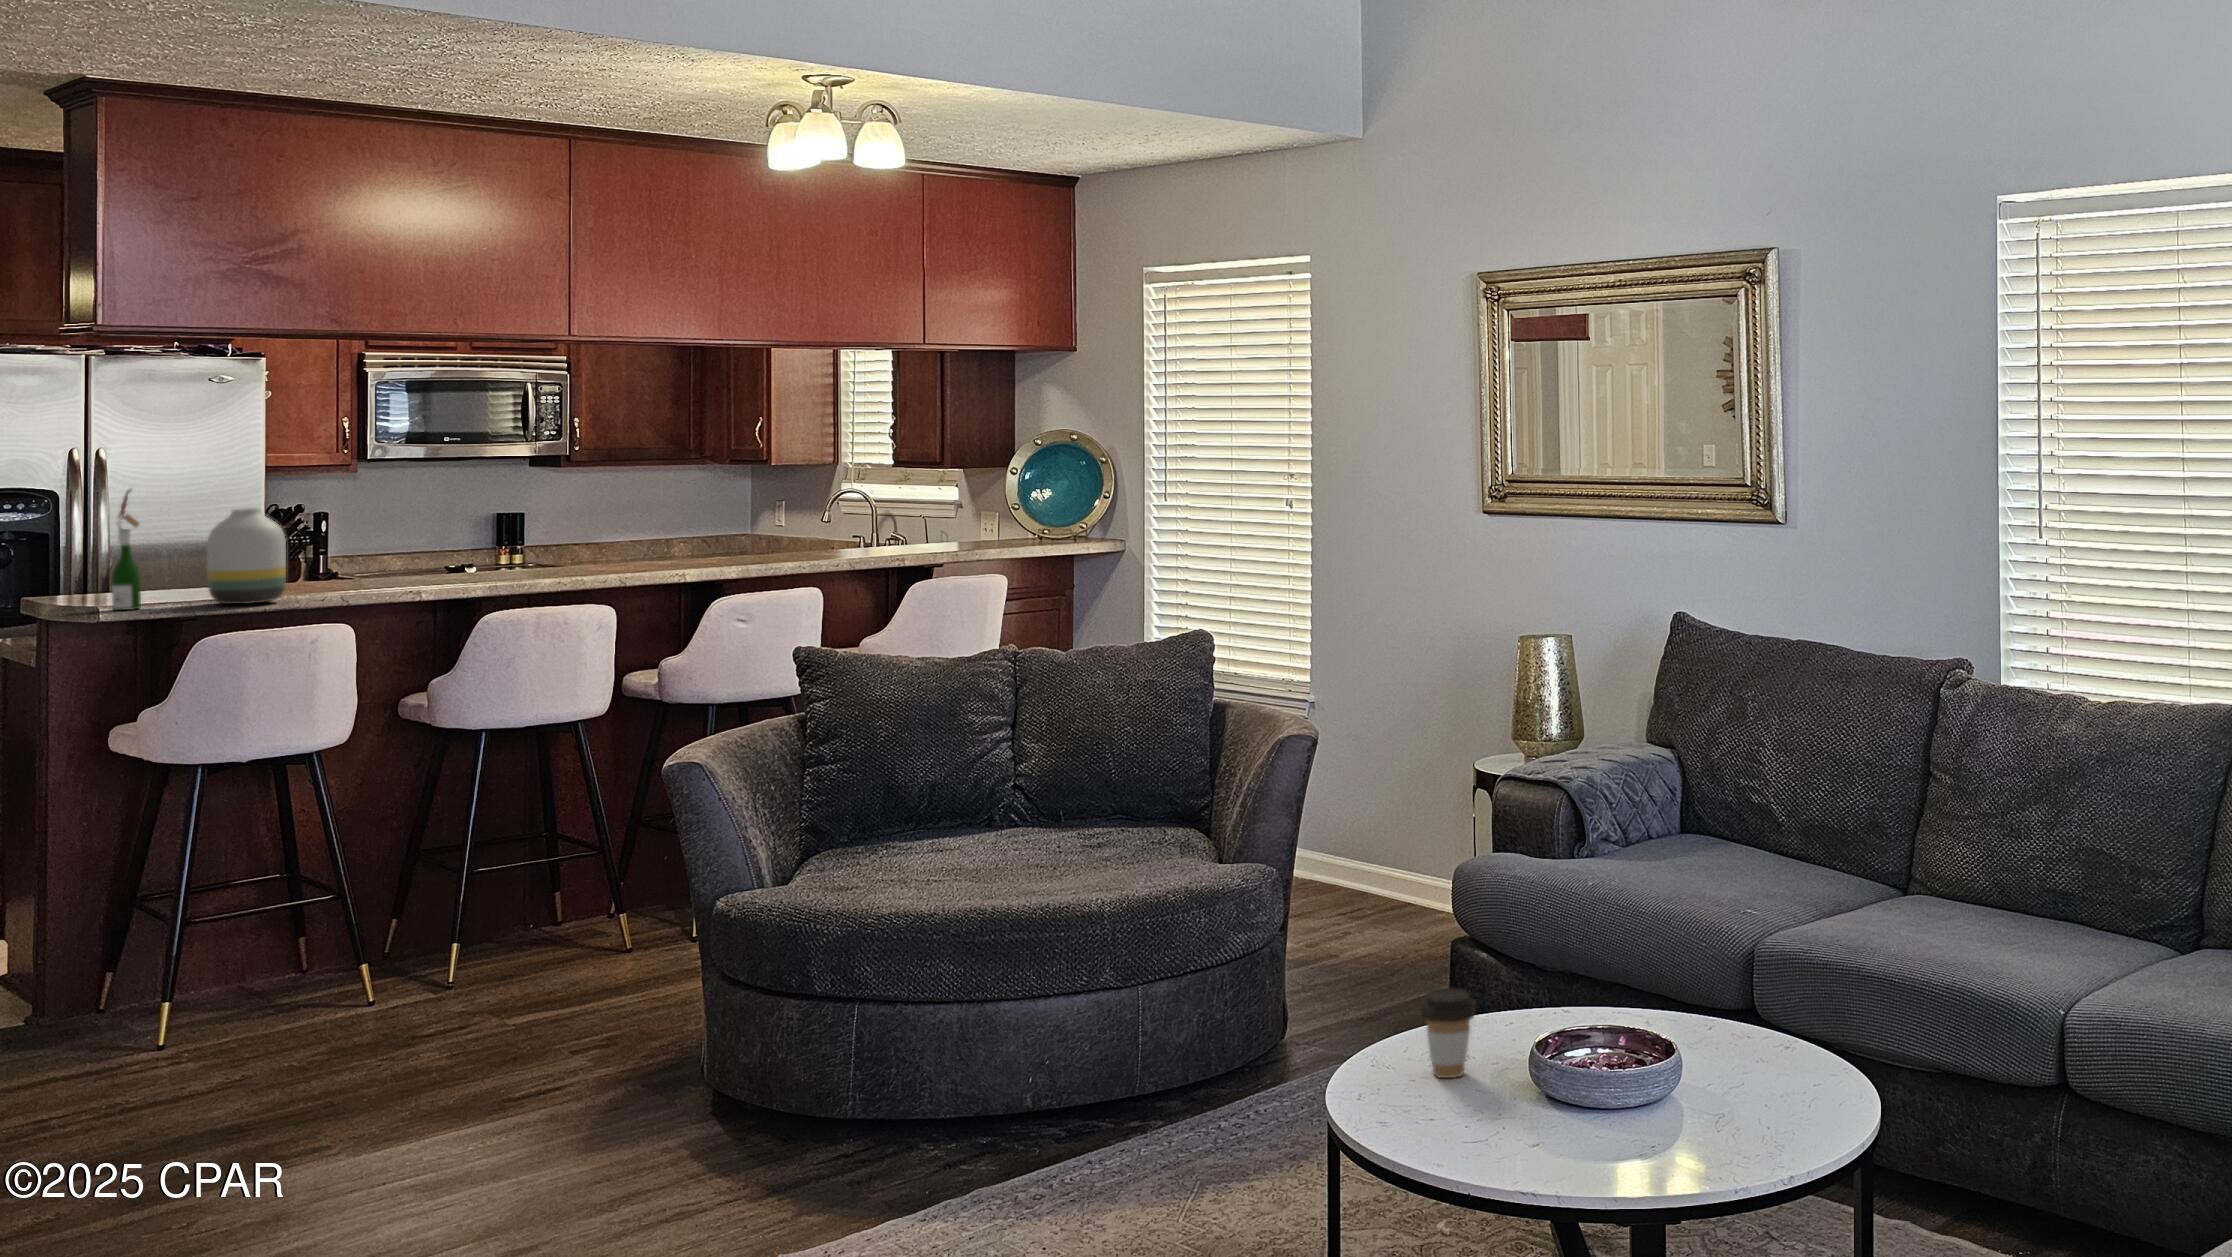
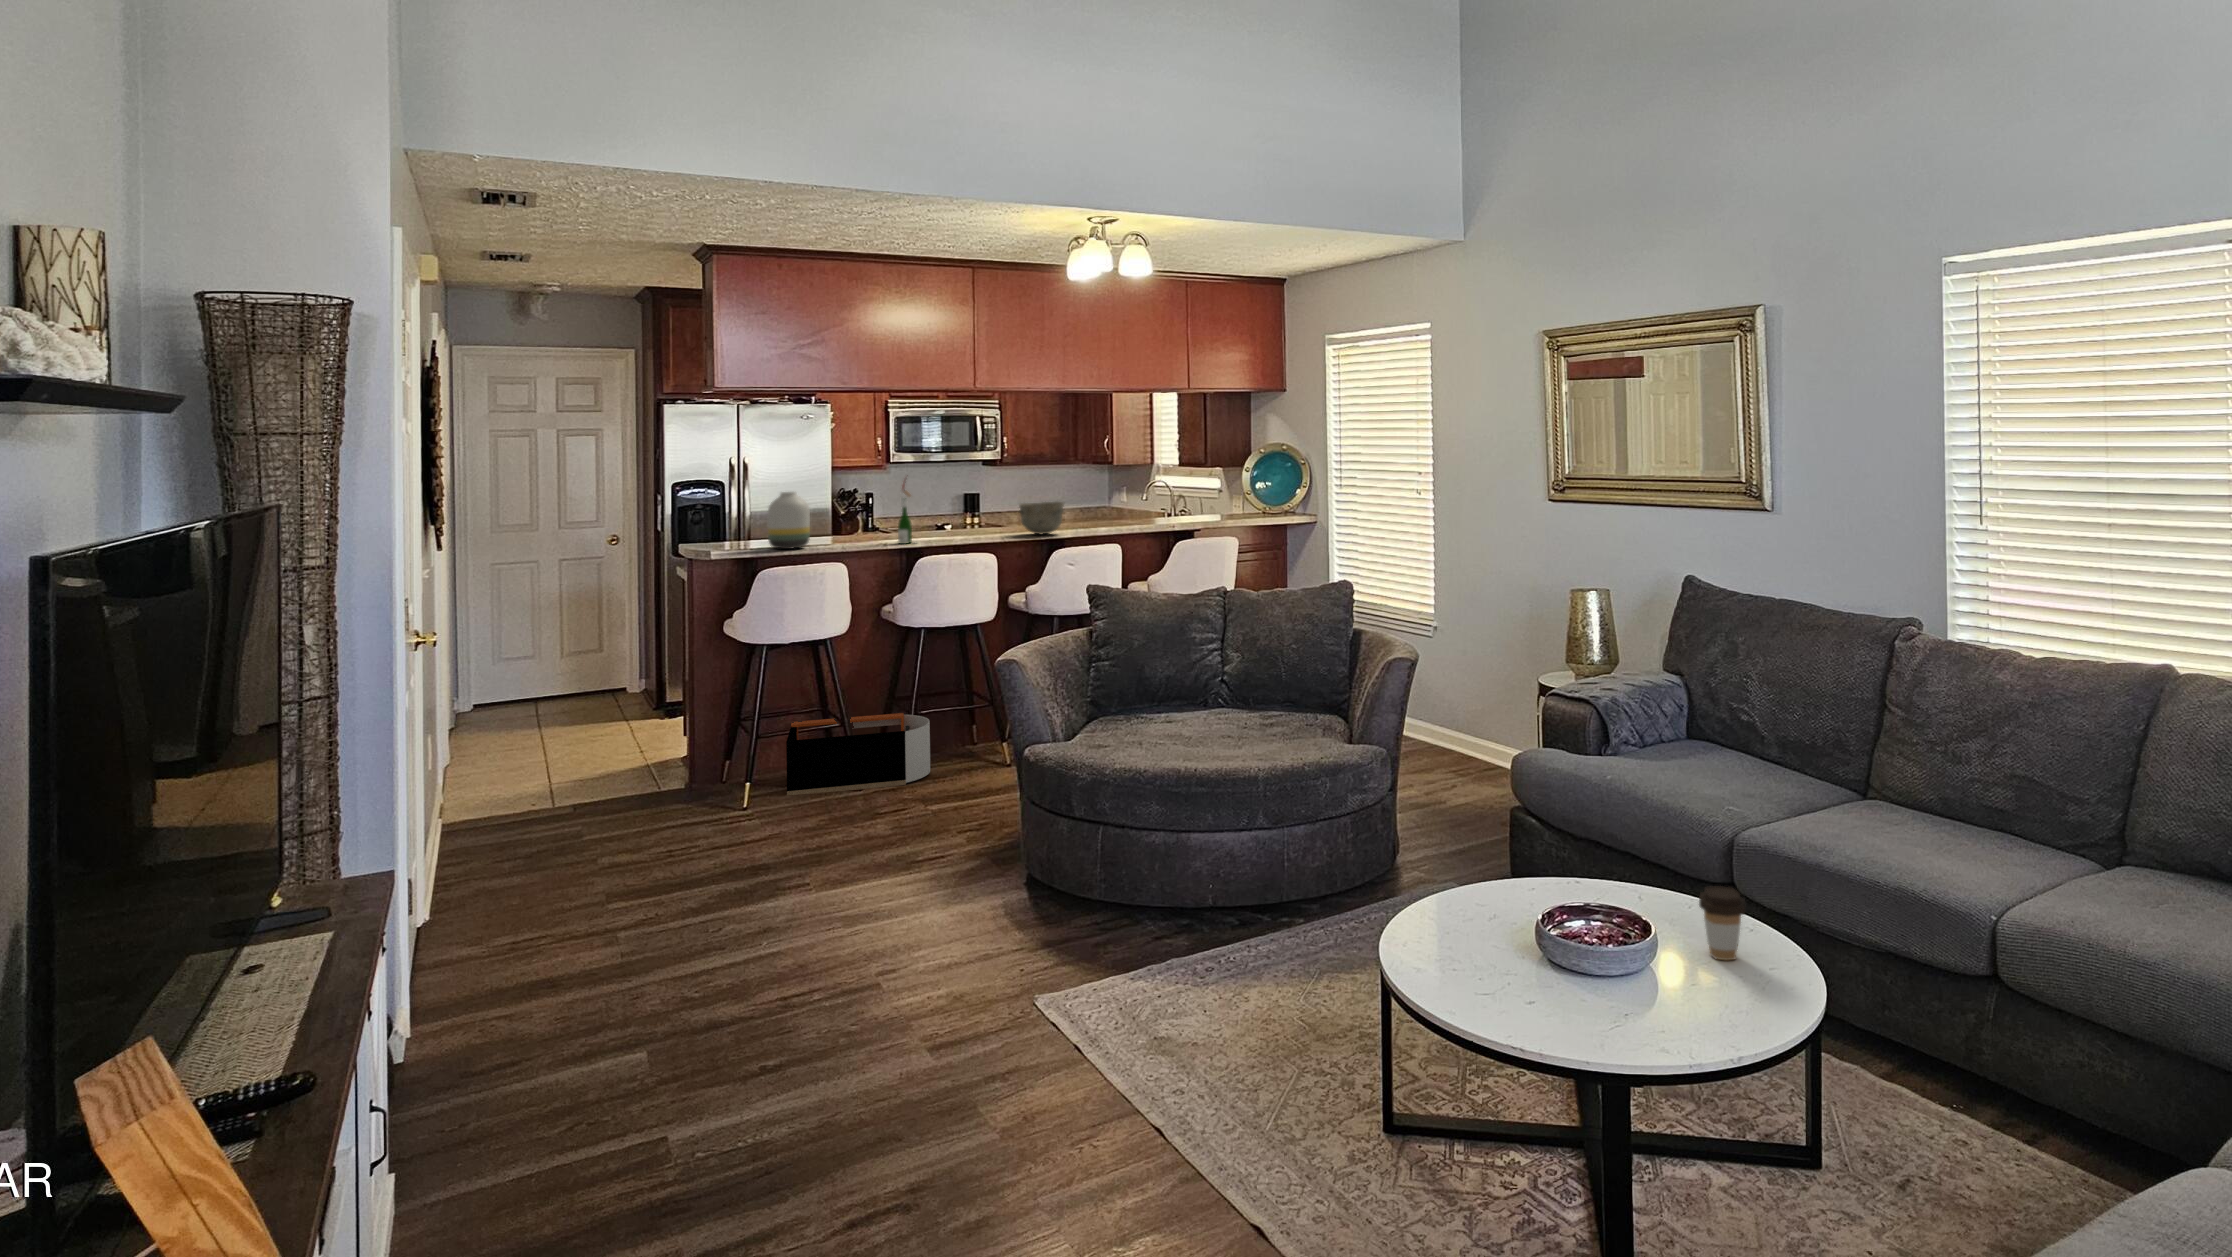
wine bottle: present [112,490,141,610] -> present [898,484,912,544]
bowl: none [647,522,725,575] -> present [1019,502,1064,534]
storage bin: none [250,869,504,1015] -> present [786,713,930,796]
coffee cup: present [1421,988,1476,1078] -> present [1699,886,1745,961]

